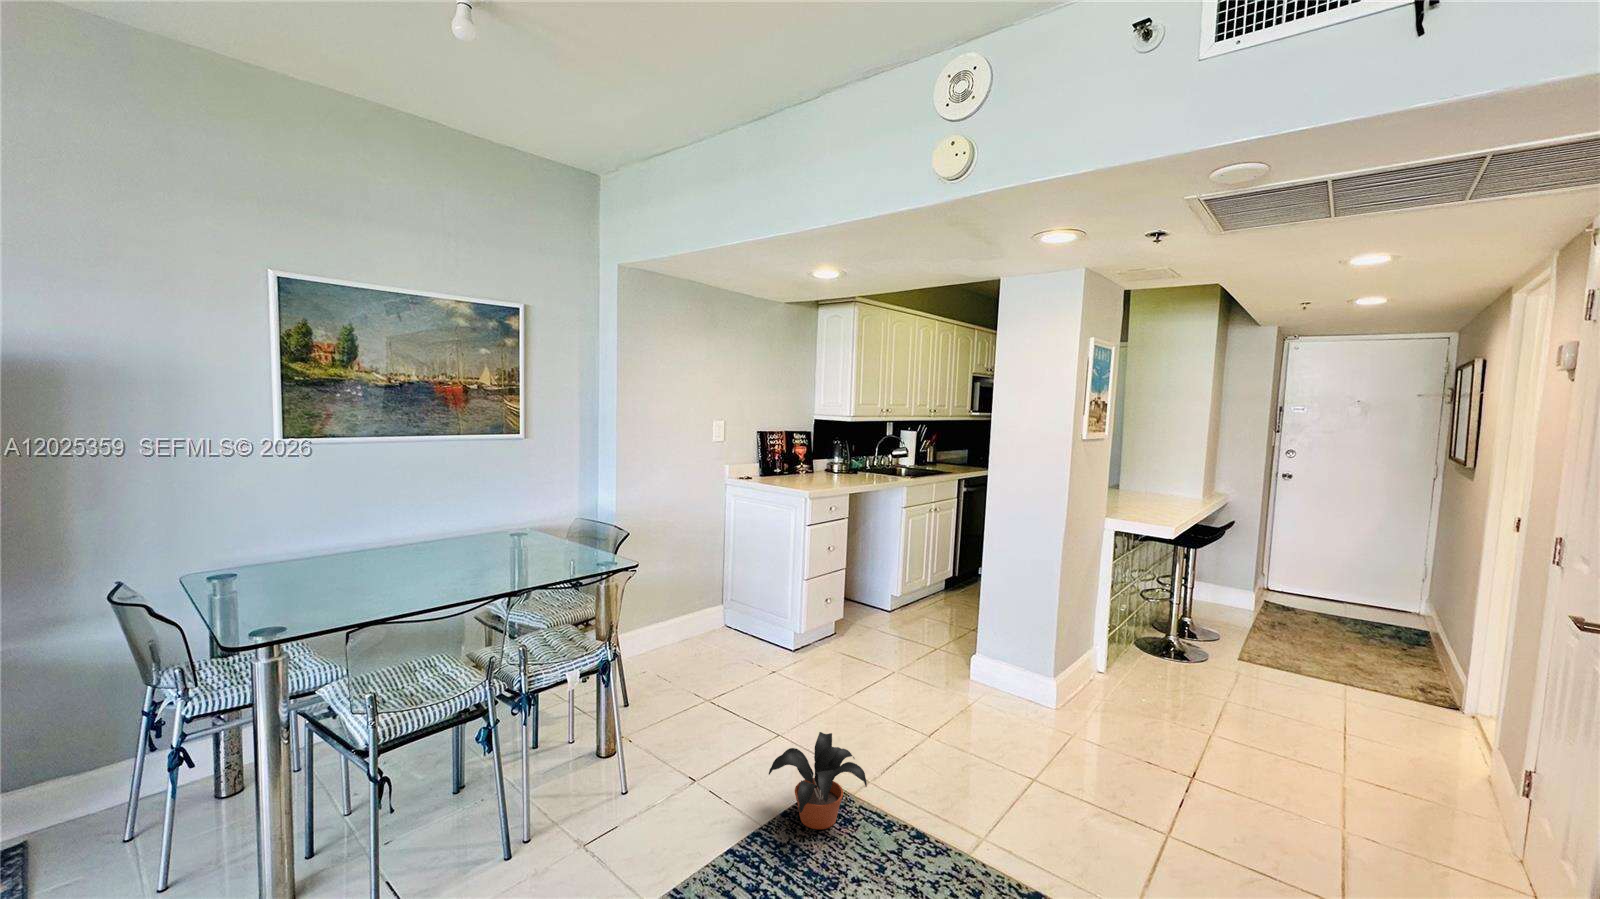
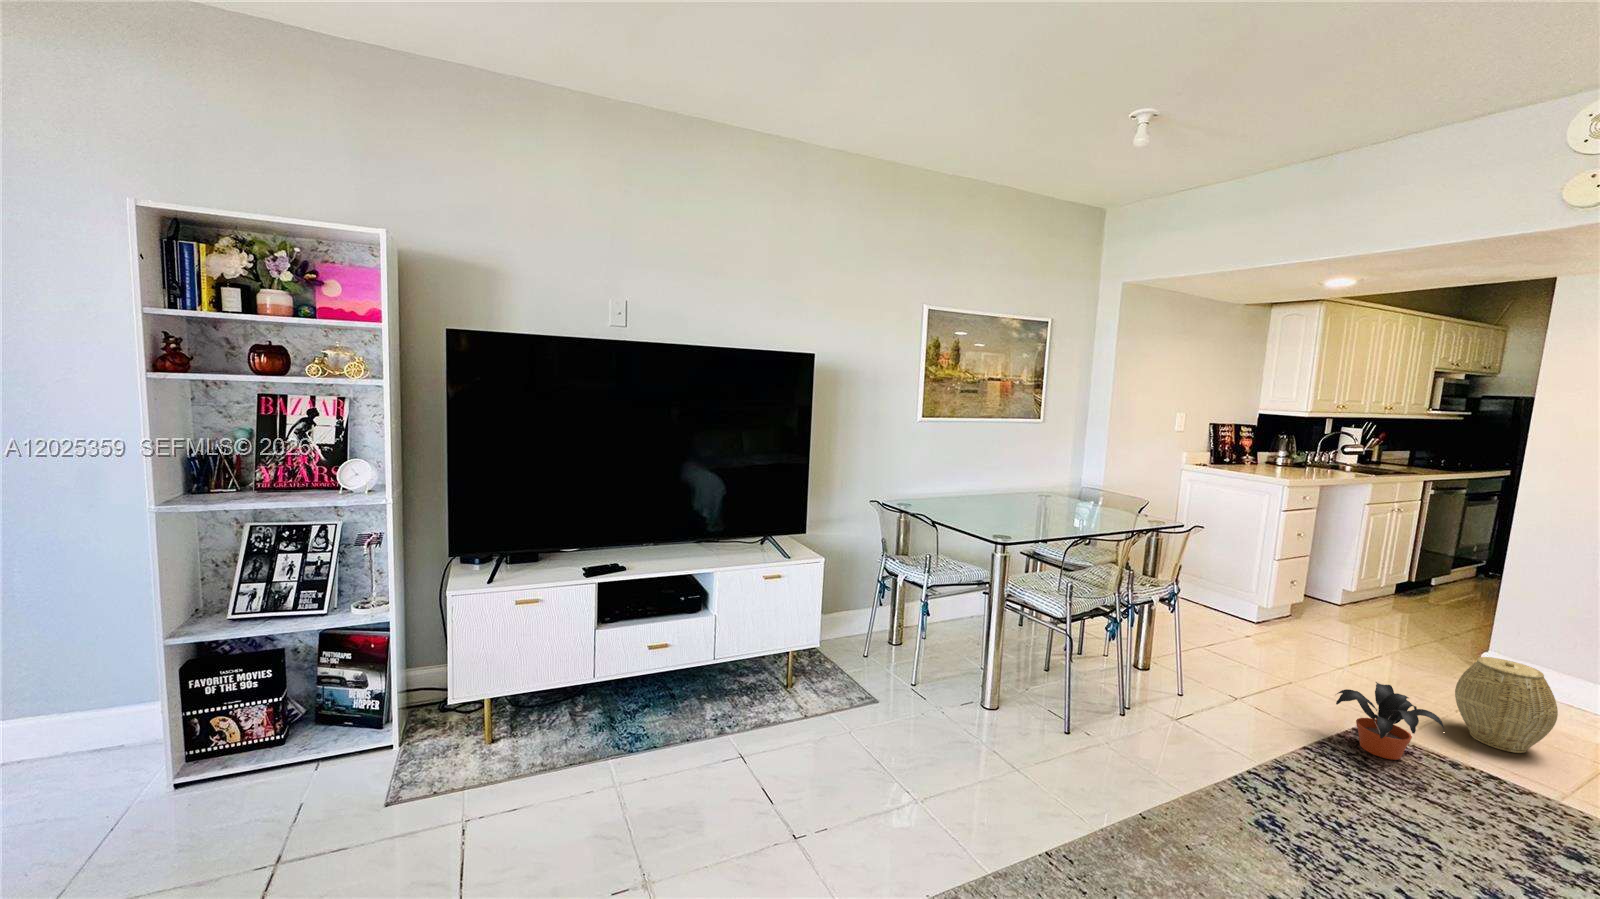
woven basket: none [908,676,983,780] -> present [1455,657,1558,753]

